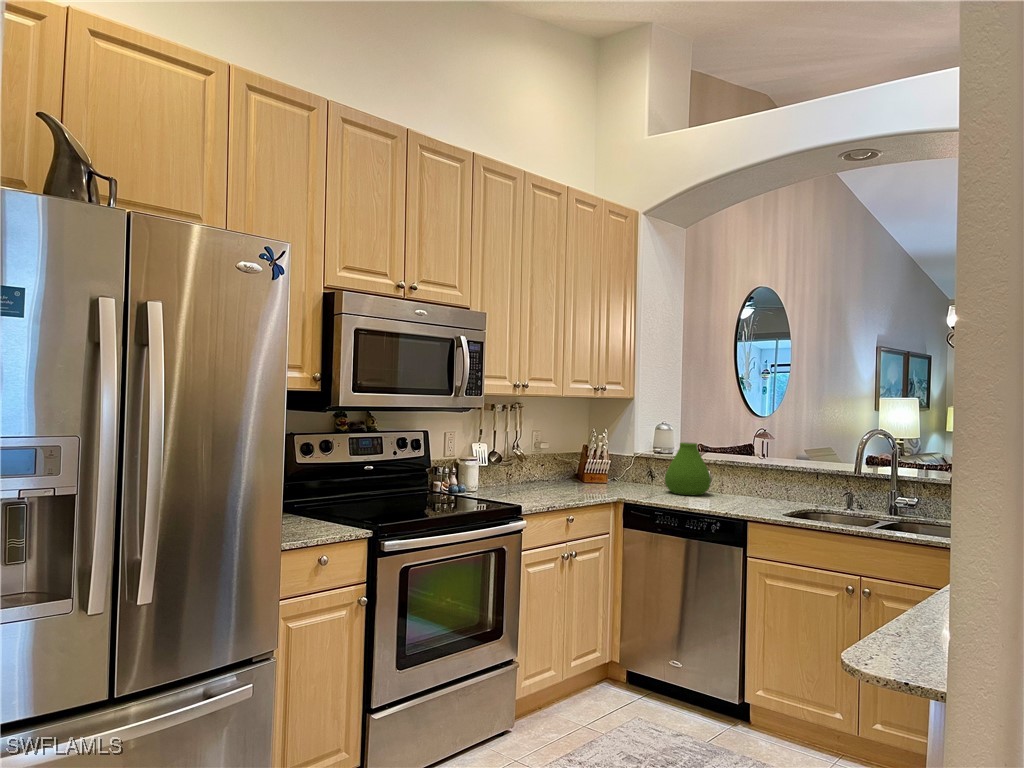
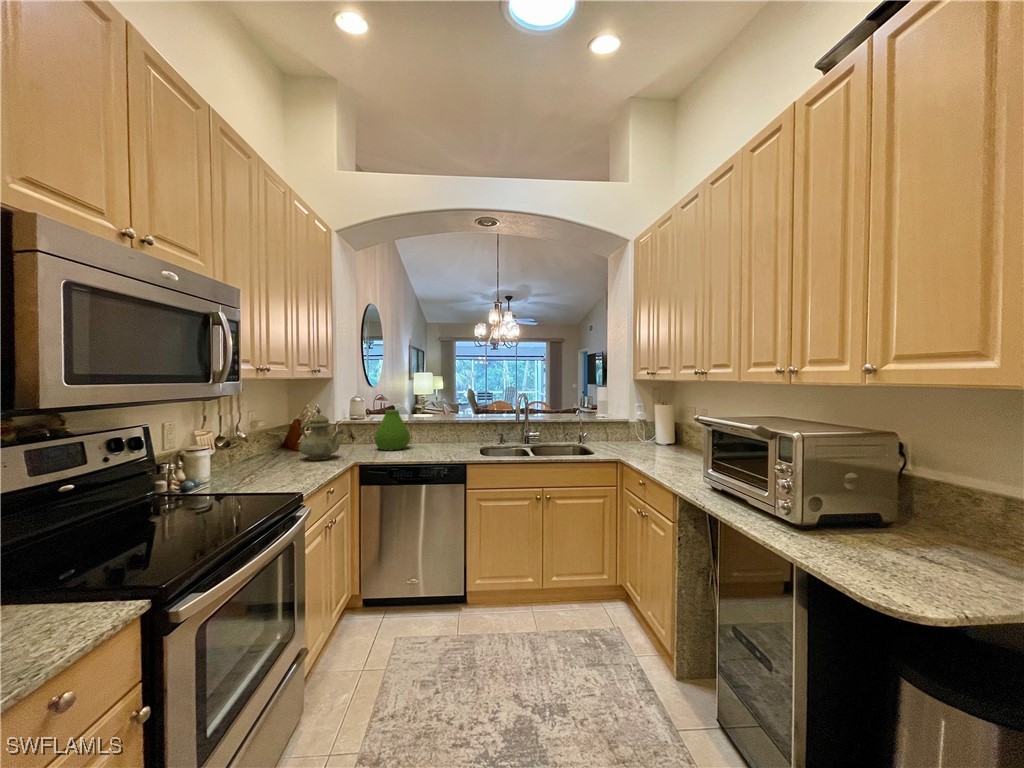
teapot: none [573,430,616,491] -> present [299,407,343,460]

